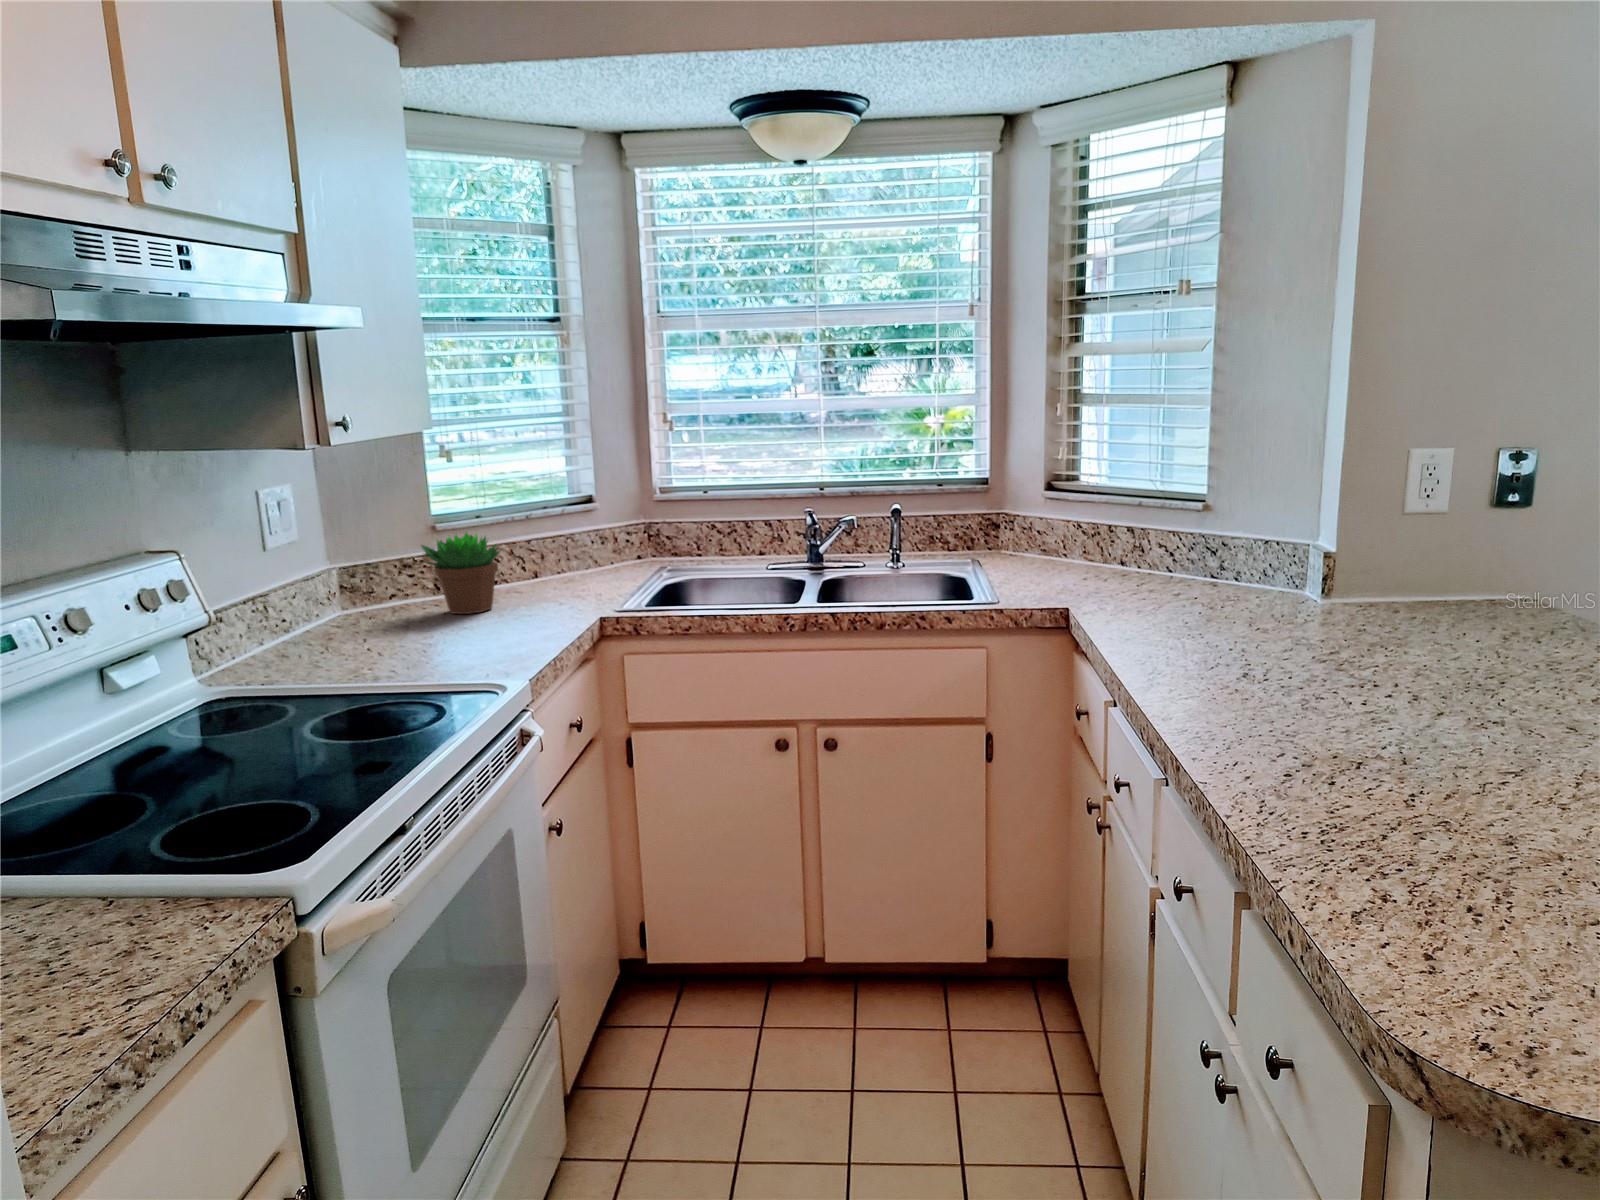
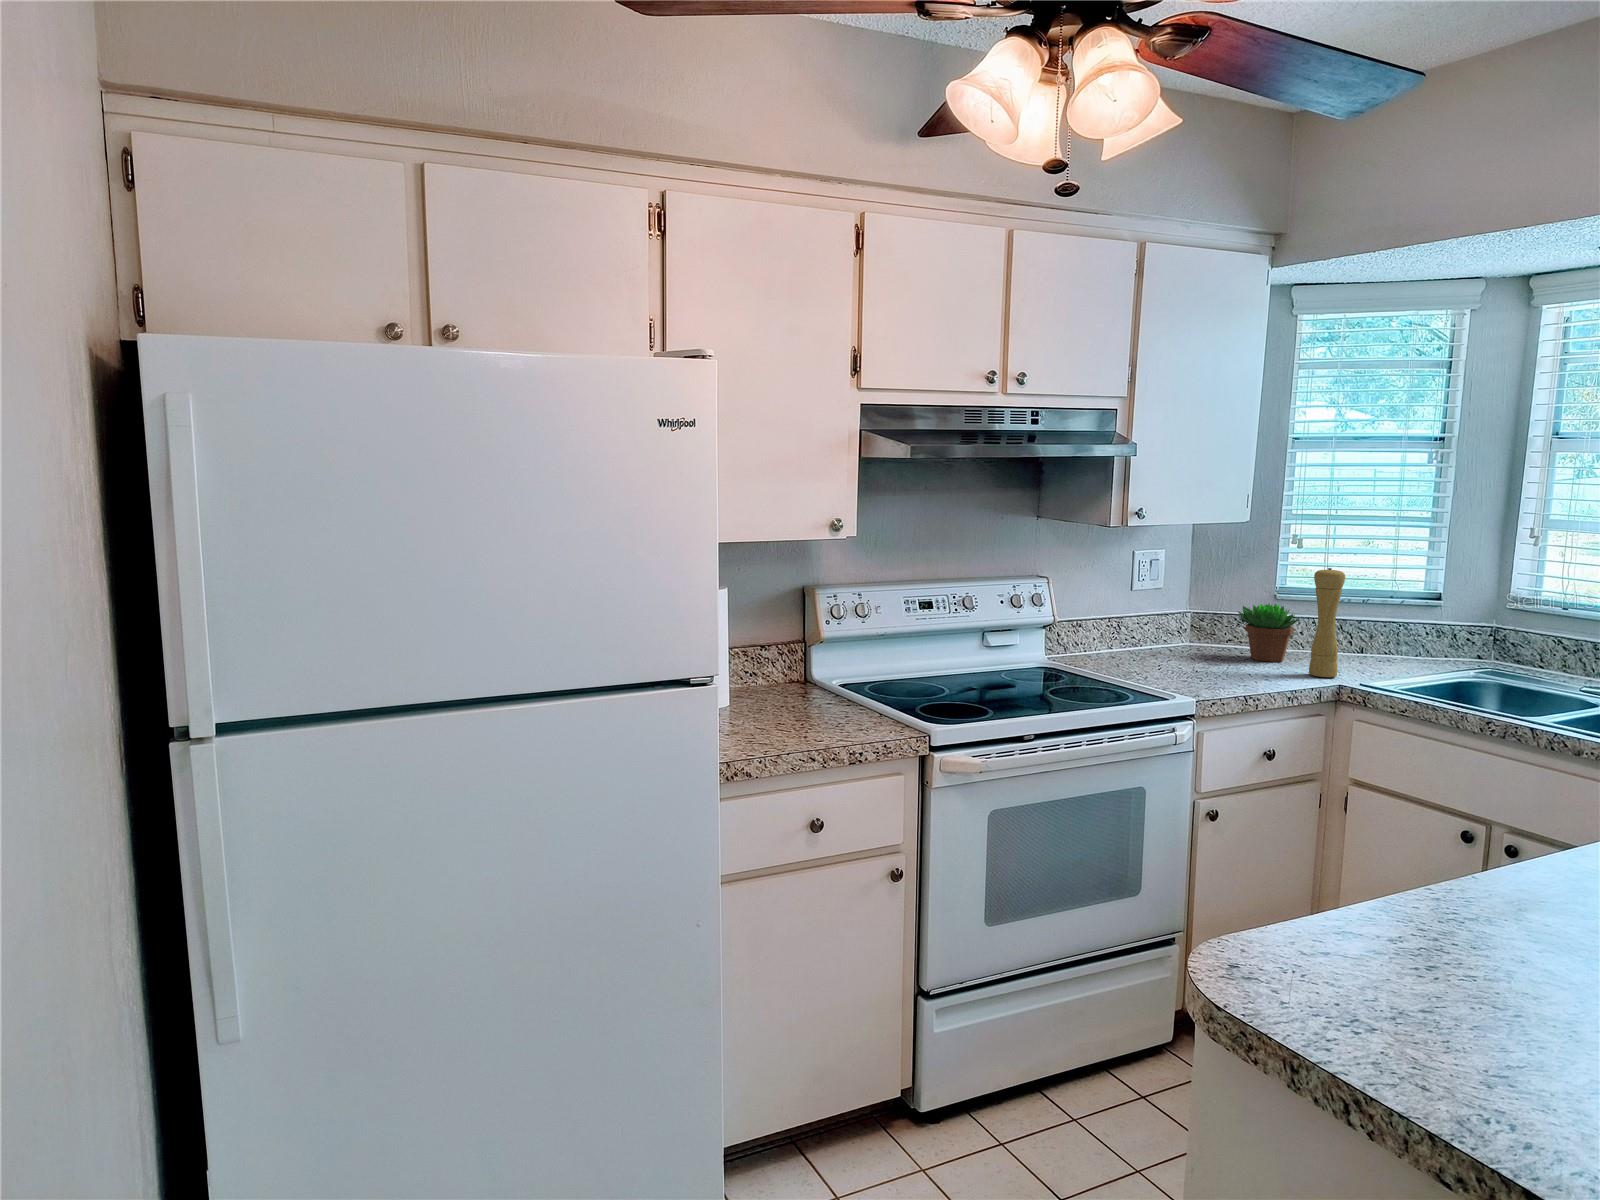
pepper mill: none [540,471,587,615] -> present [1309,568,1345,677]

